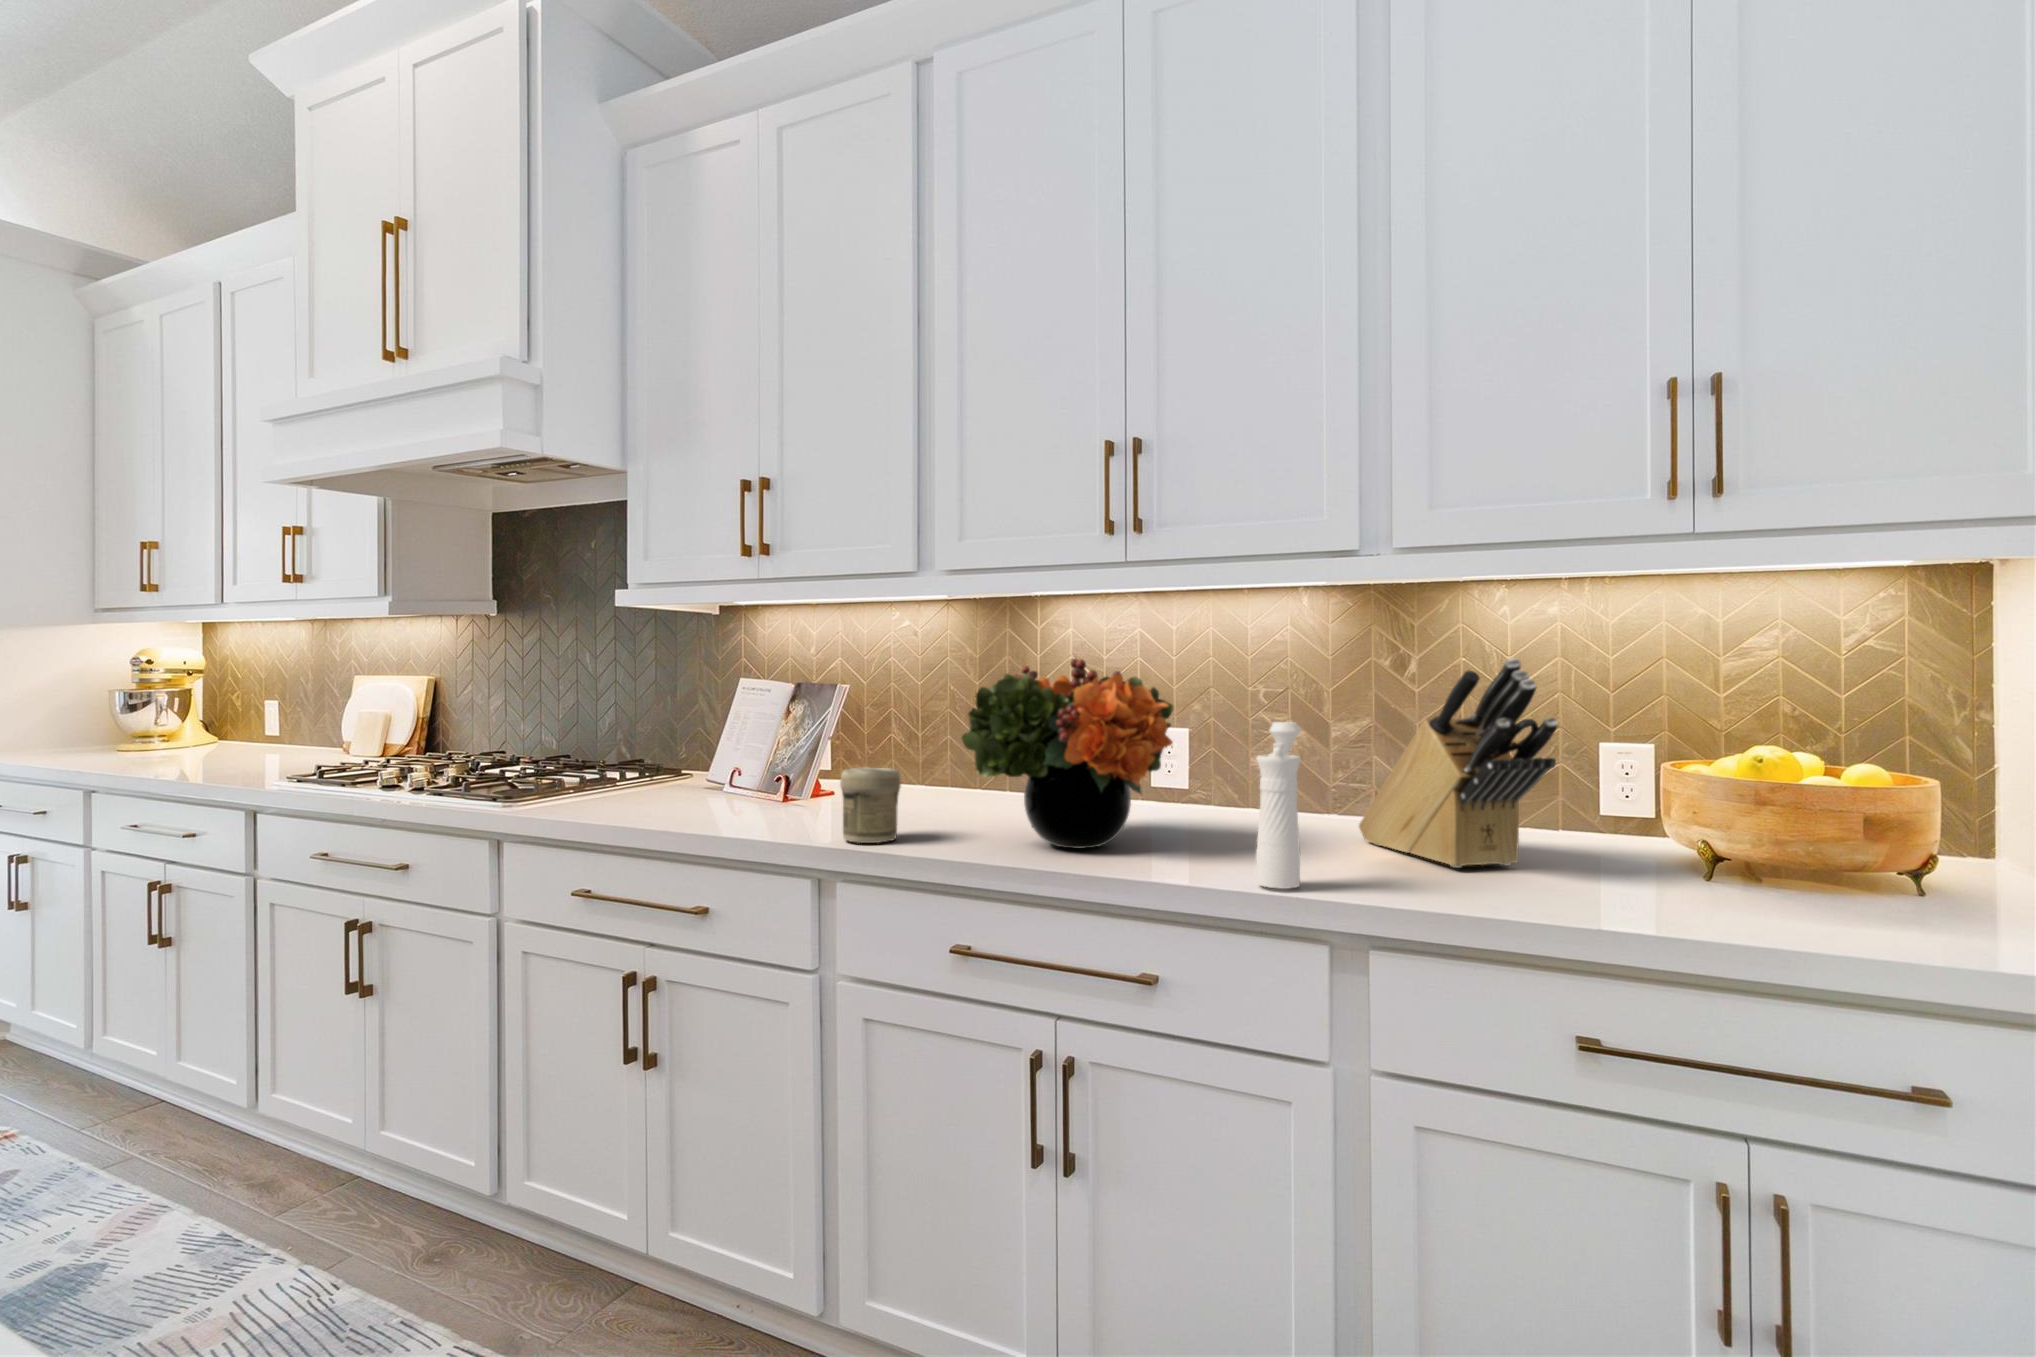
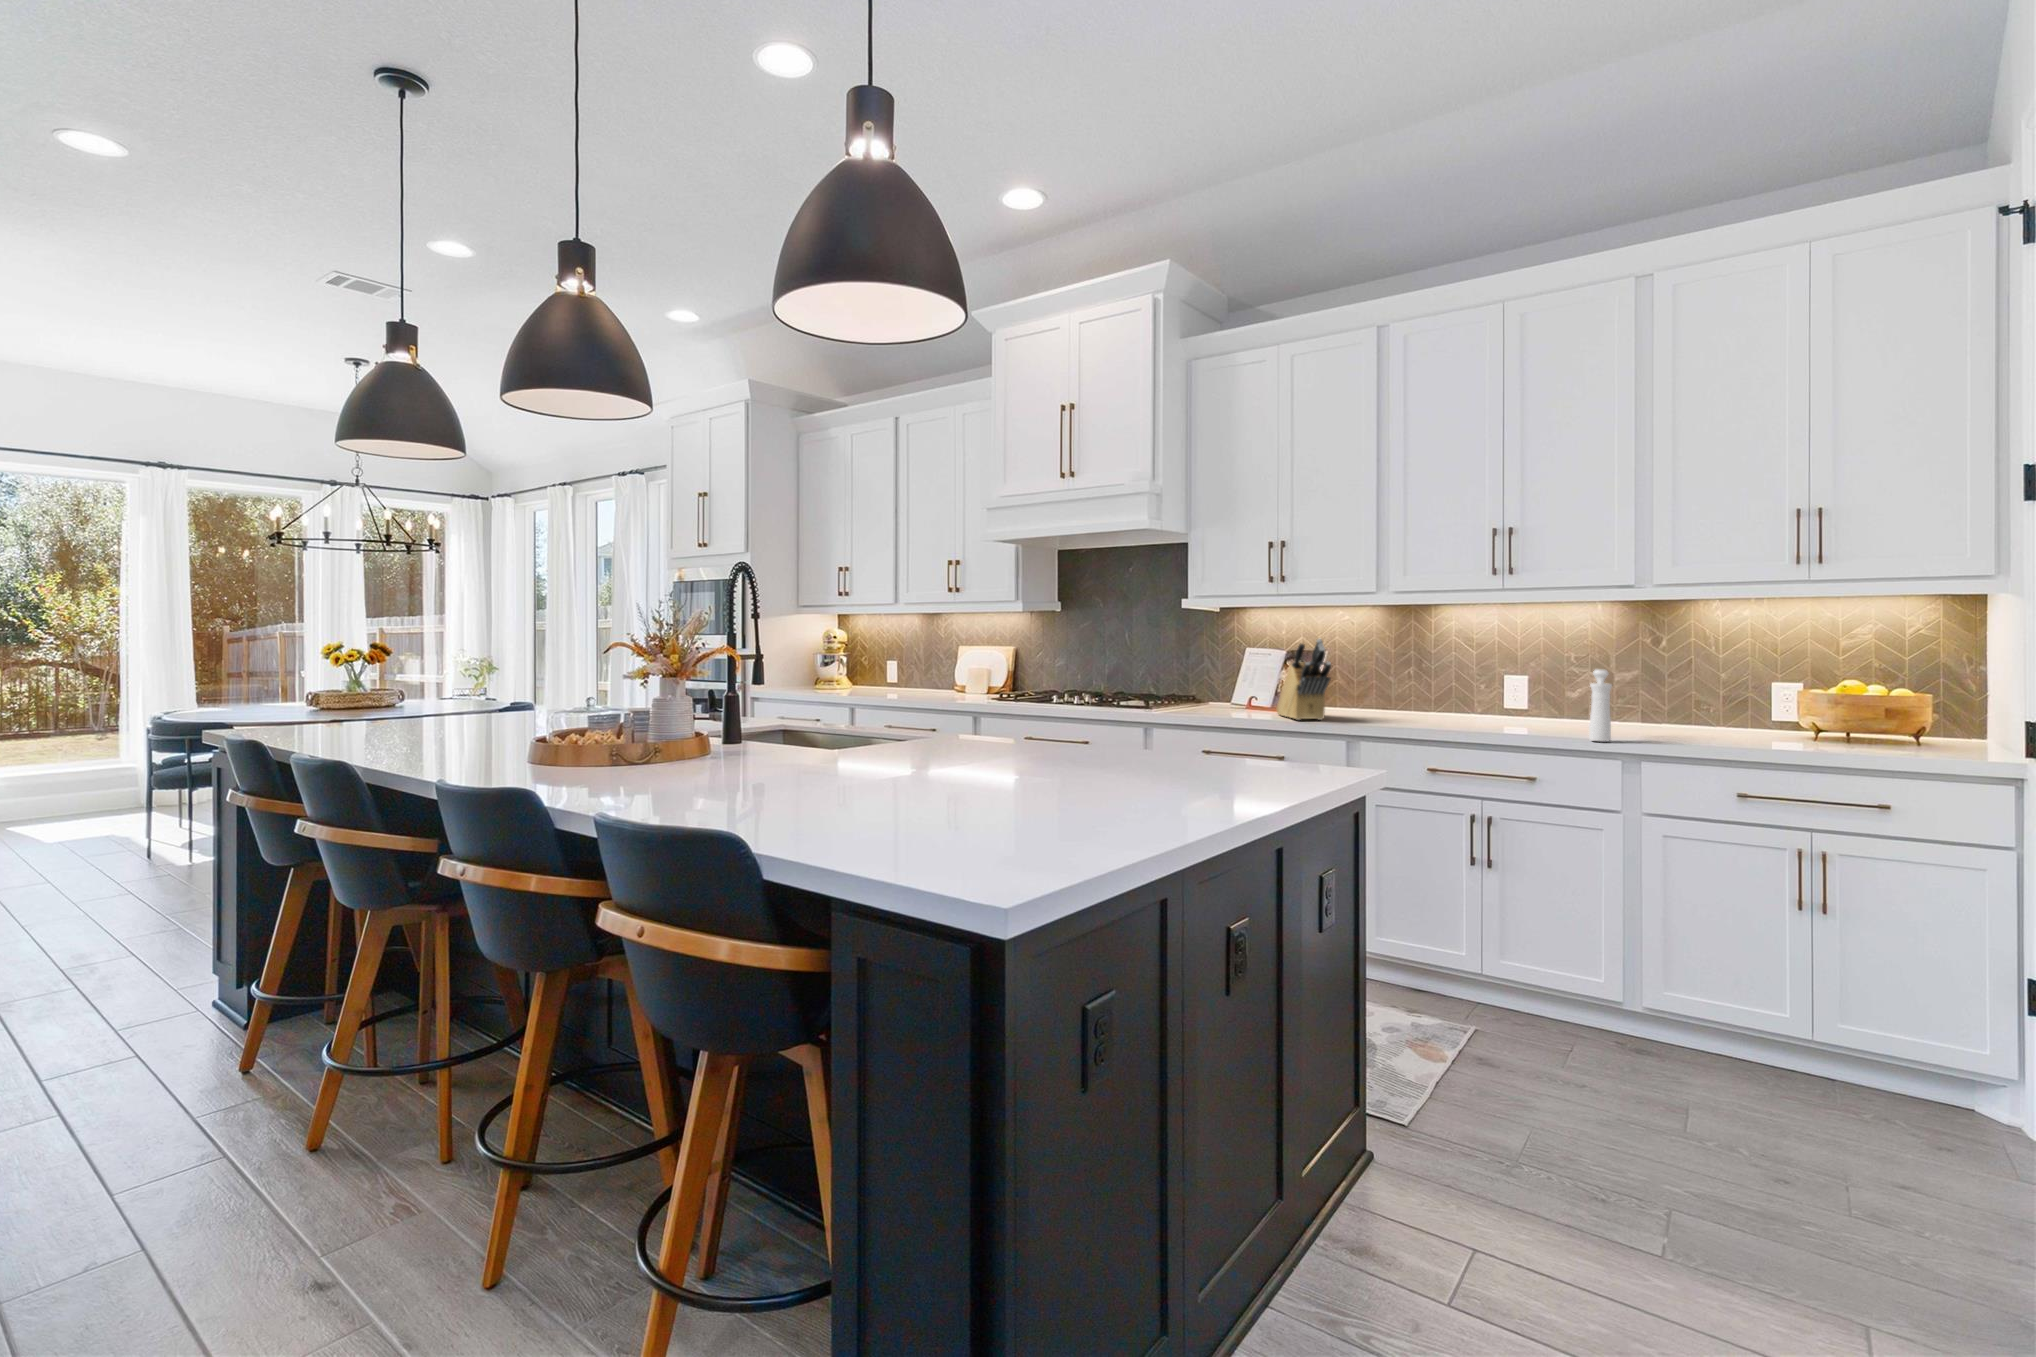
flower arrangement: present [962,658,1174,848] -> none [1425,639,1540,730]
knife block: present [1359,658,1558,868] -> present [1276,639,1331,720]
jar: present [840,767,901,843] -> none [1361,692,1391,727]

